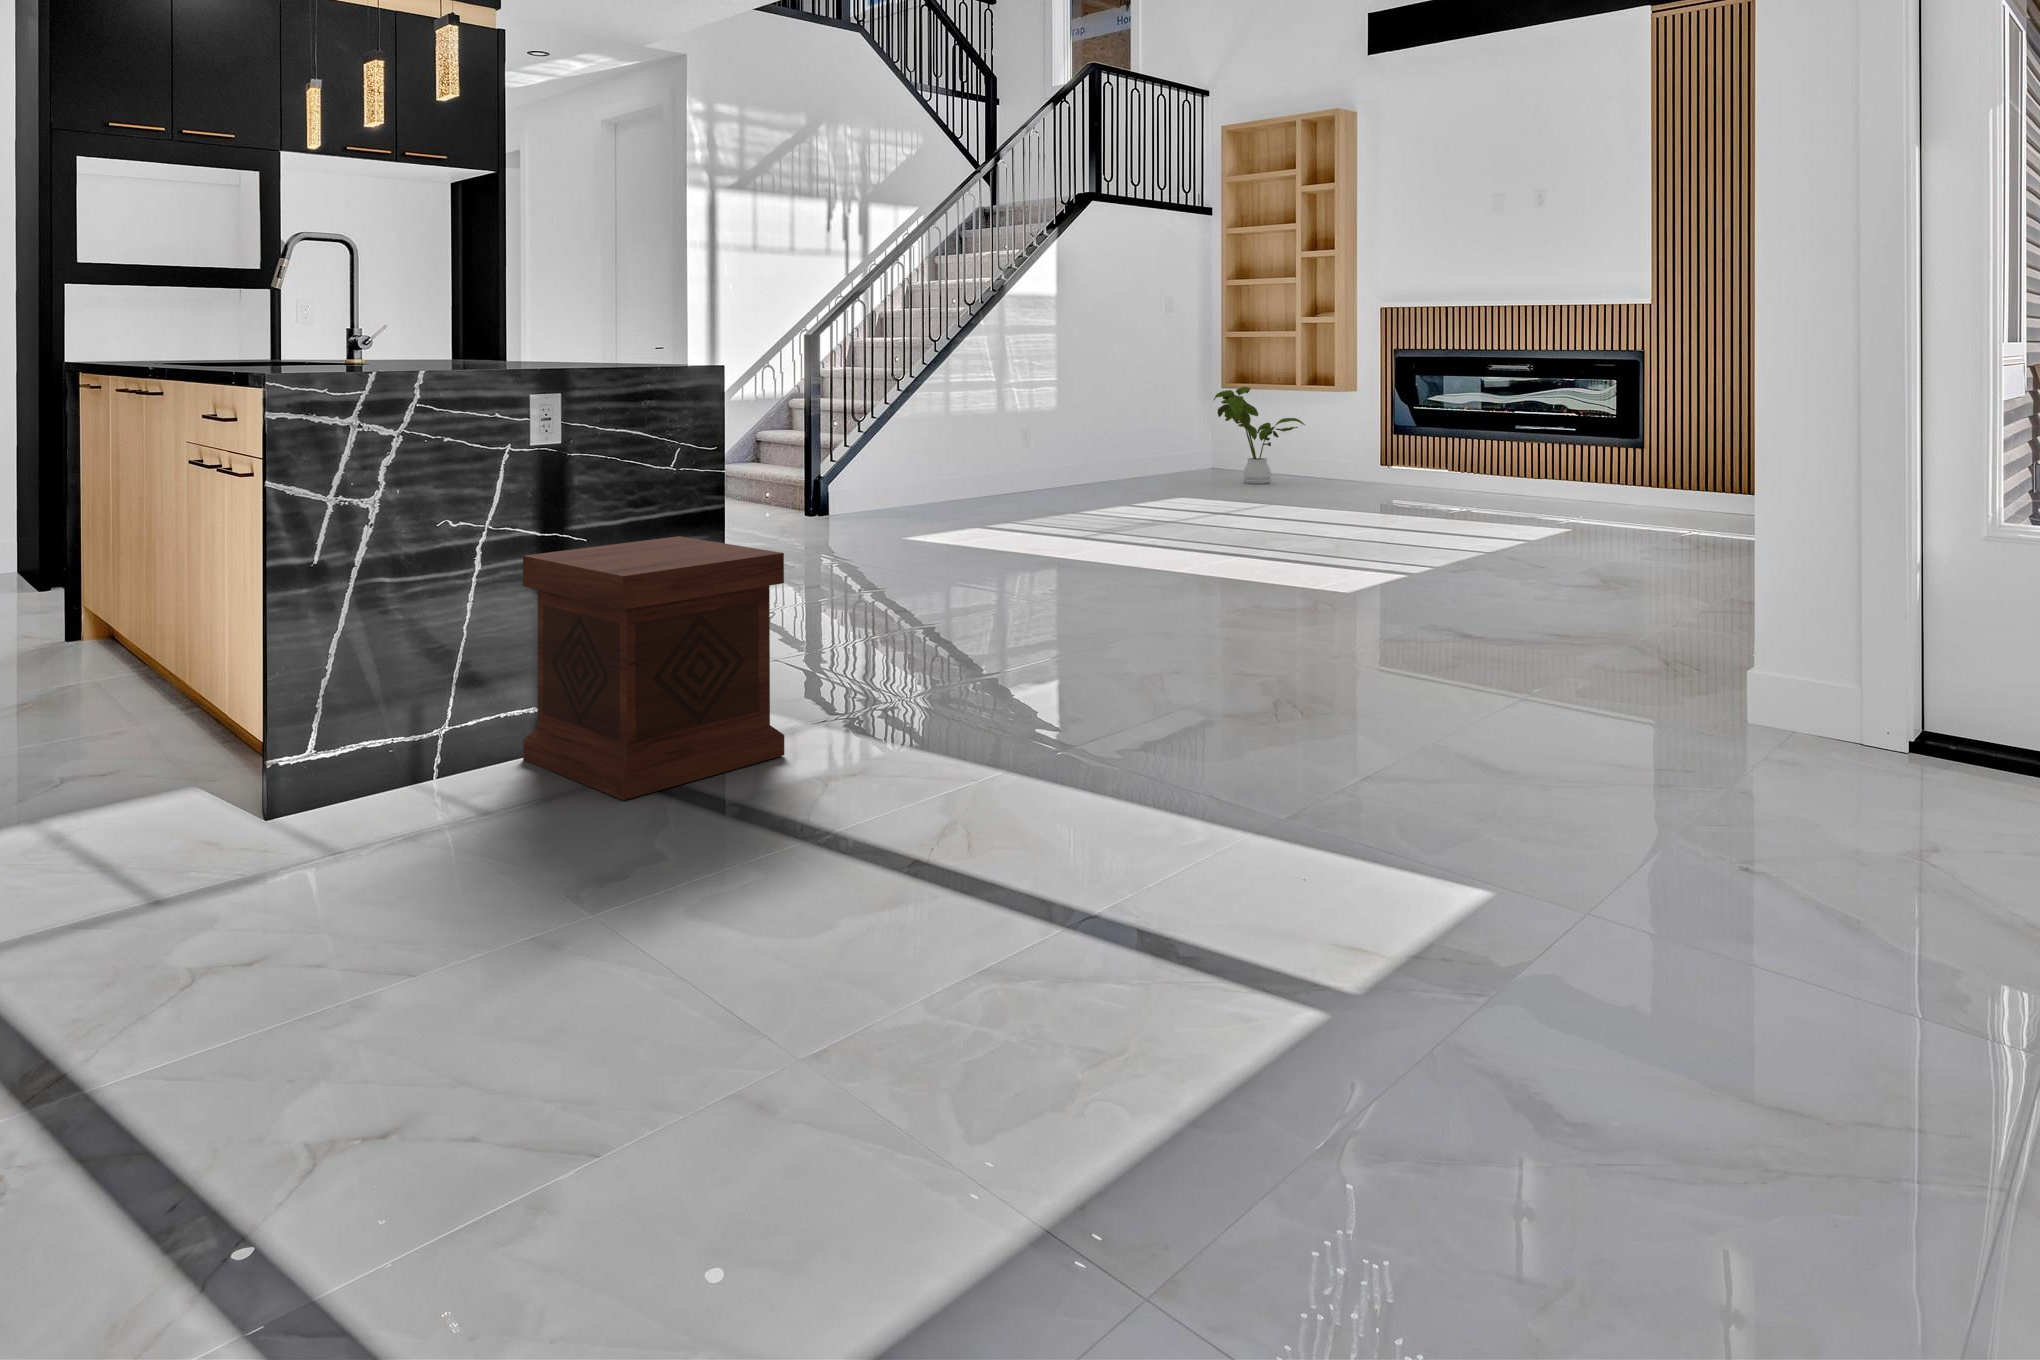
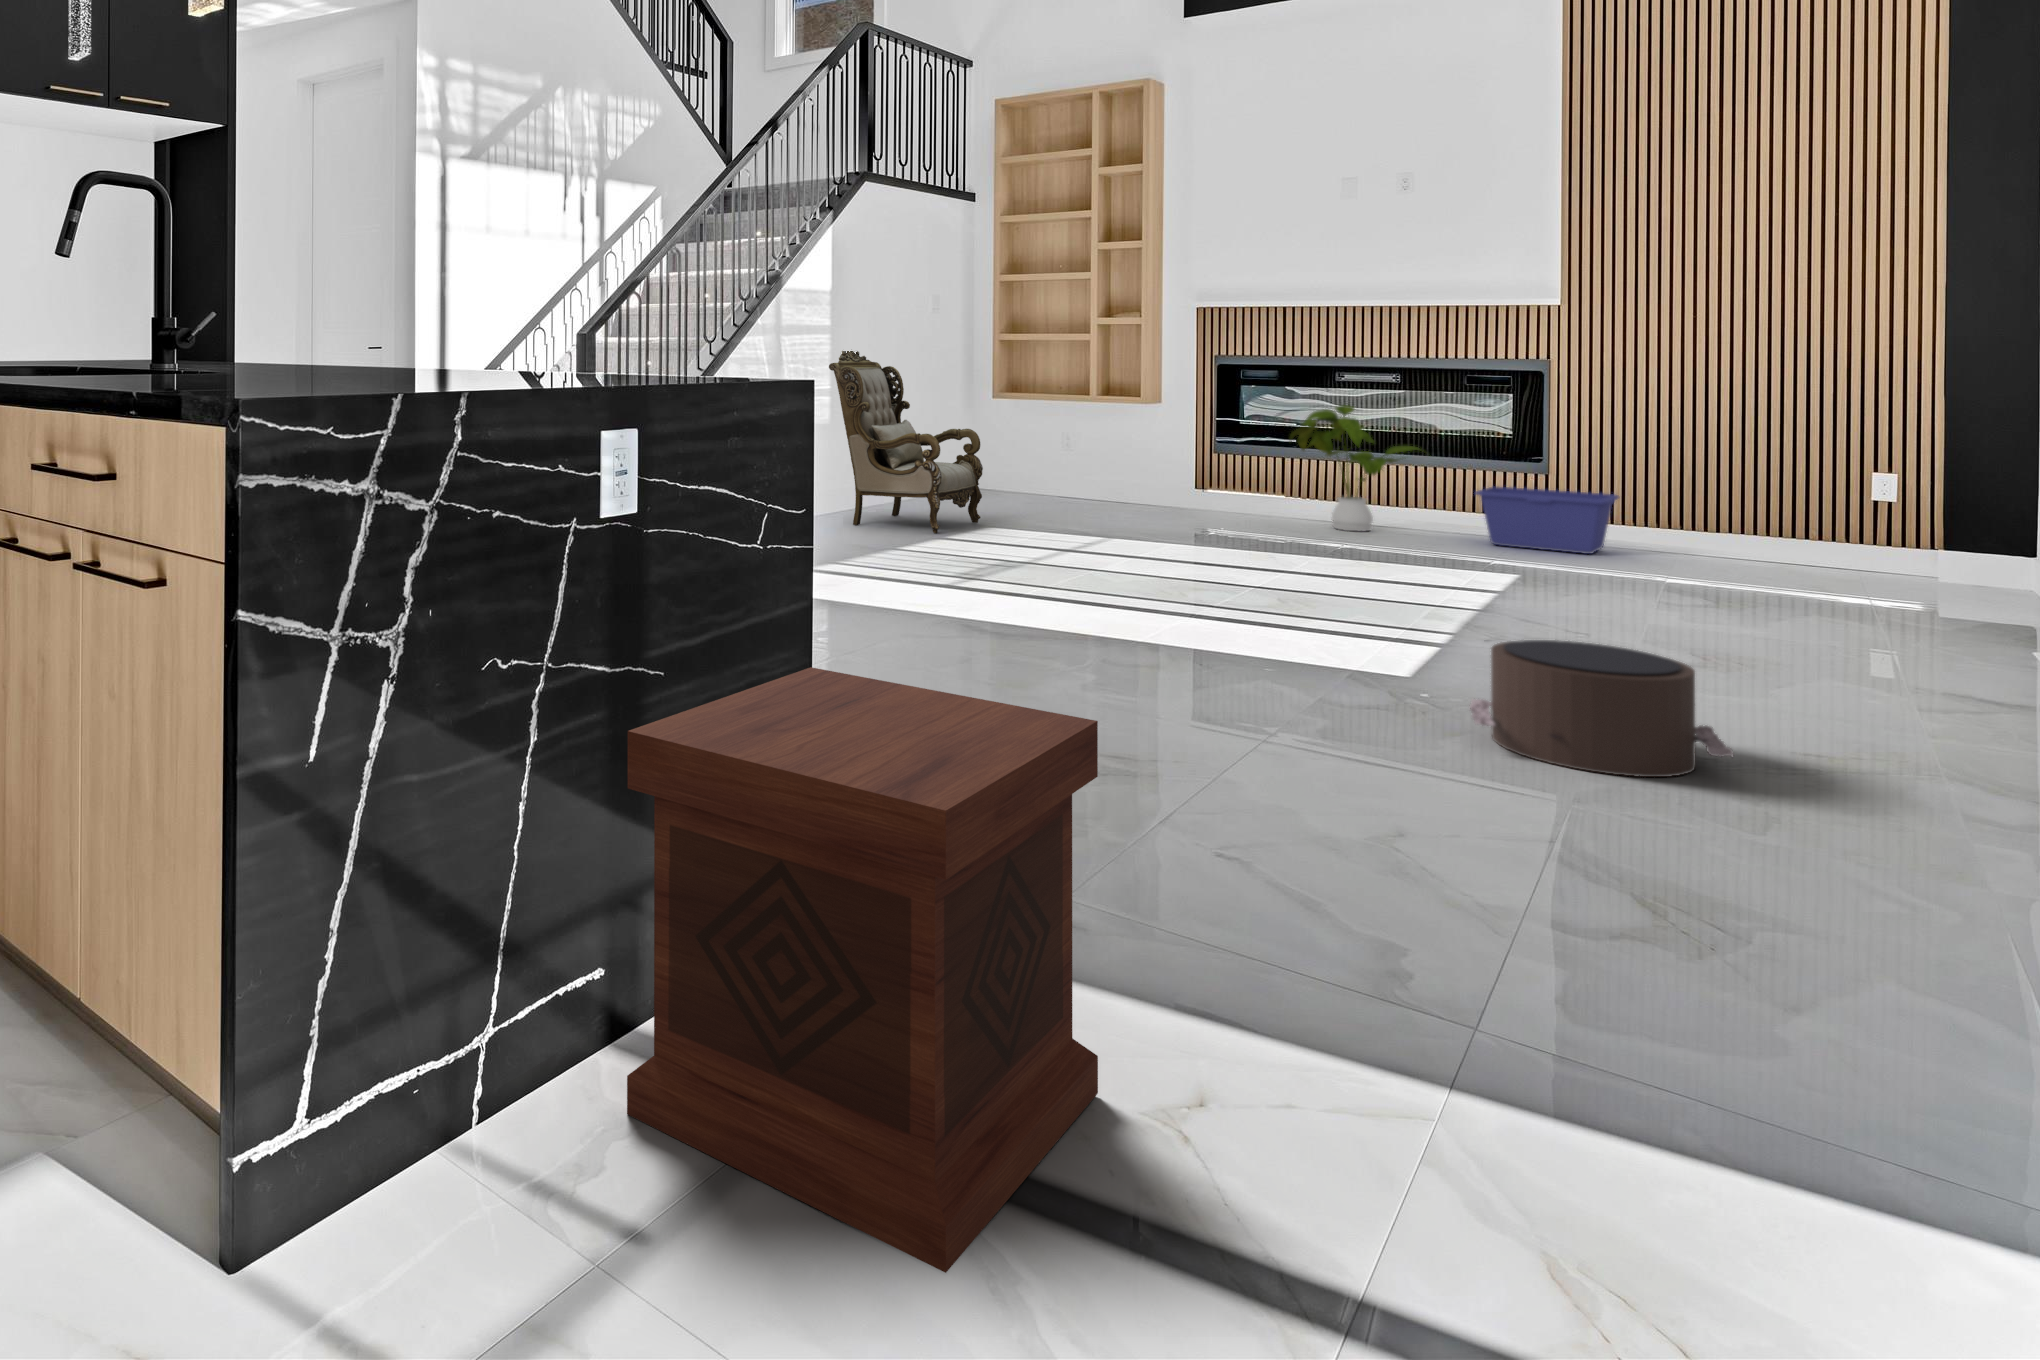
armchair: none [1042,346,1175,504] -> present [829,351,983,533]
house plant: present [1214,387,1305,484] -> present [1290,405,1418,531]
storage bin: none [1576,463,1694,518] -> present [1475,487,1619,554]
pouf: none [1293,557,1453,643] -> present [1470,640,1733,777]

